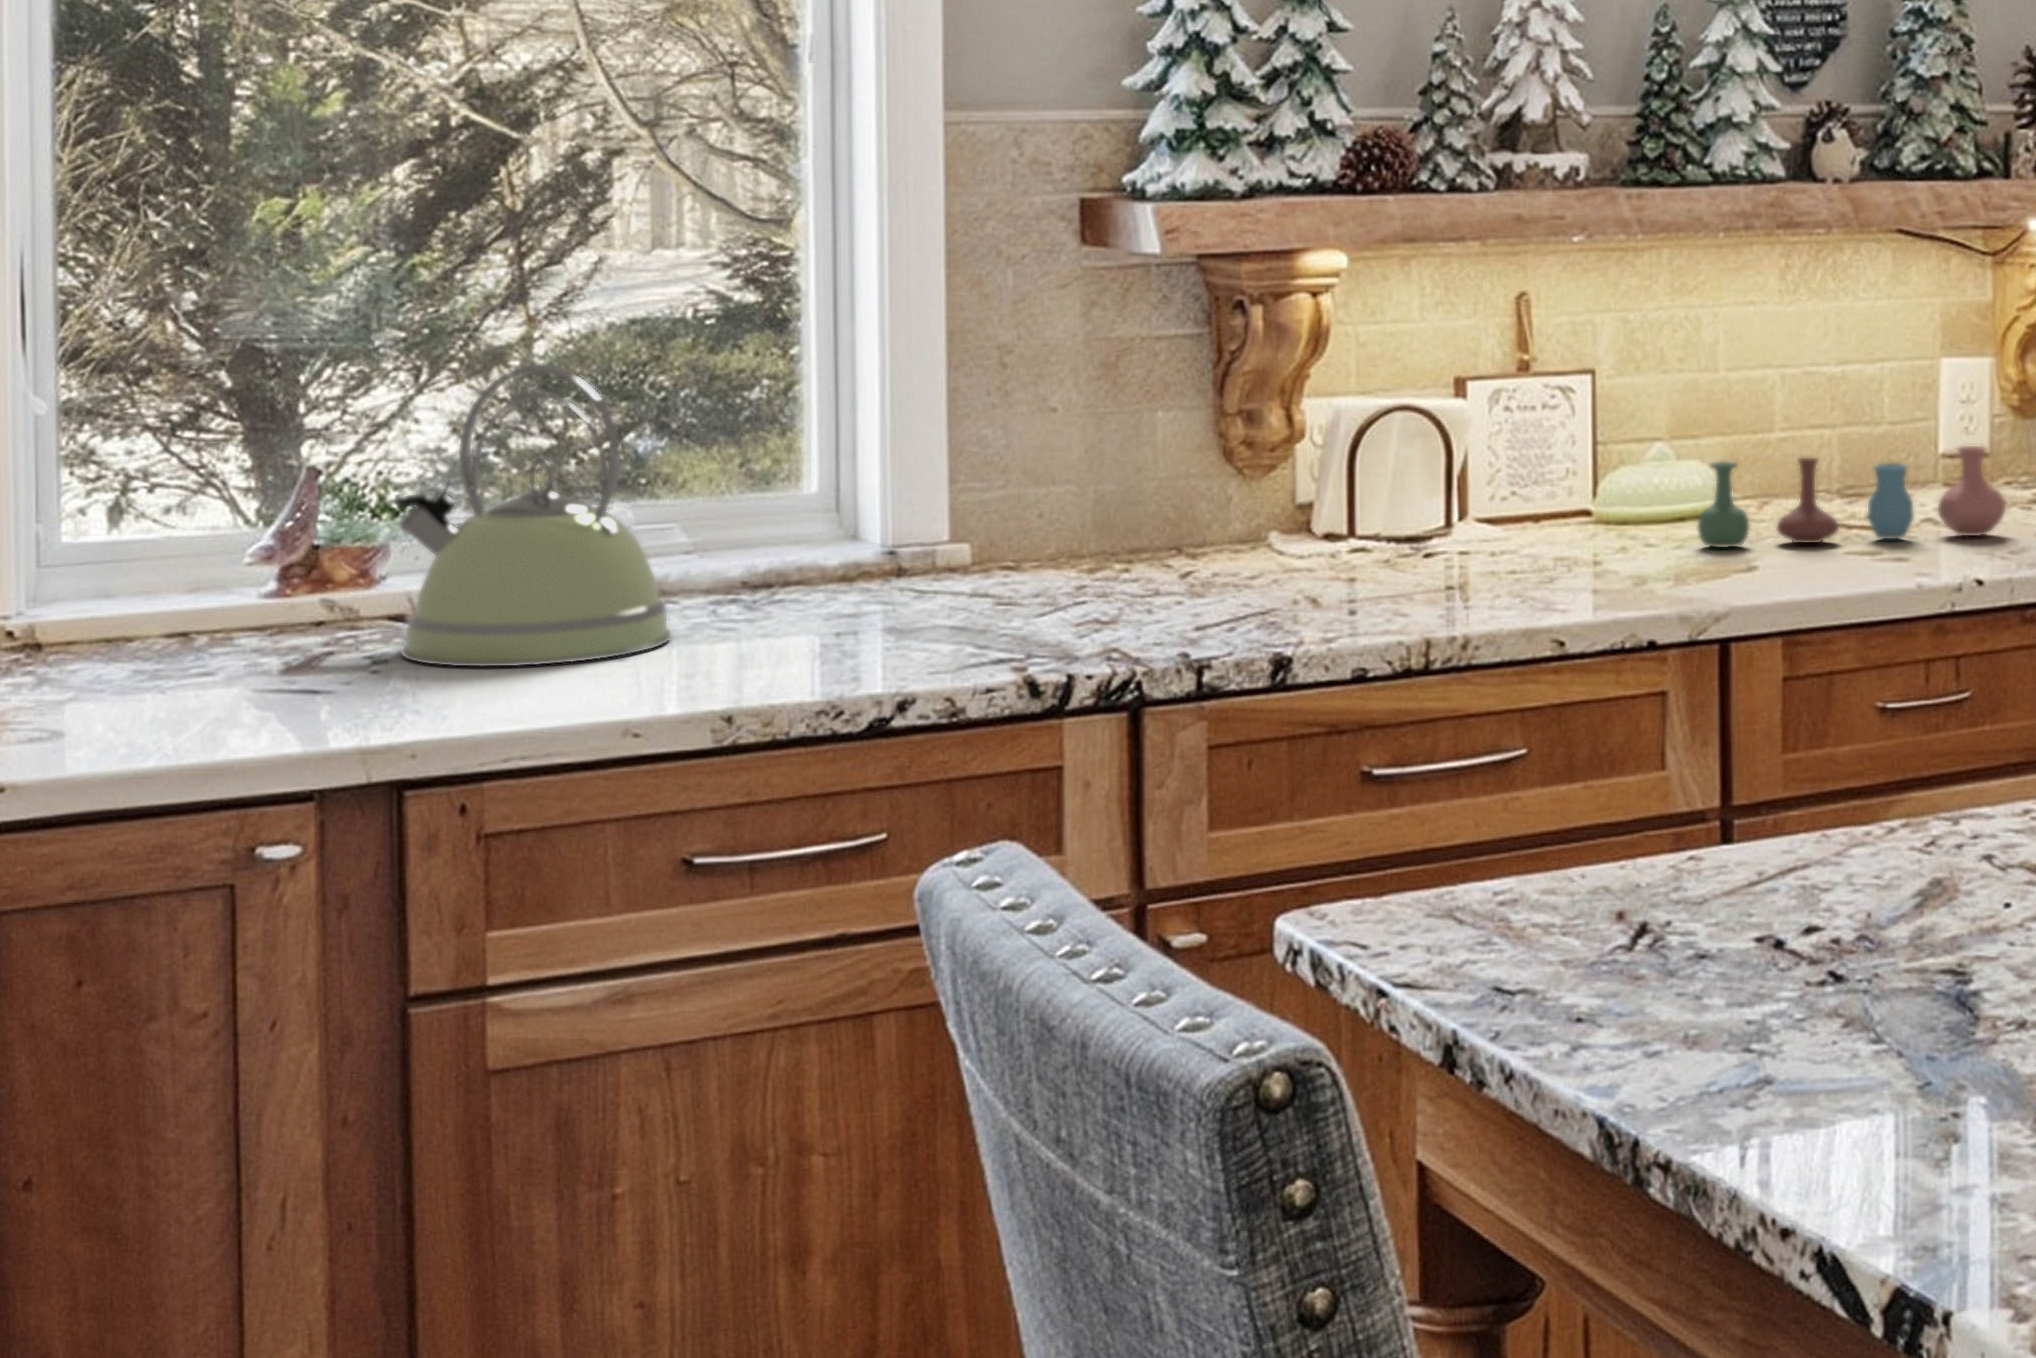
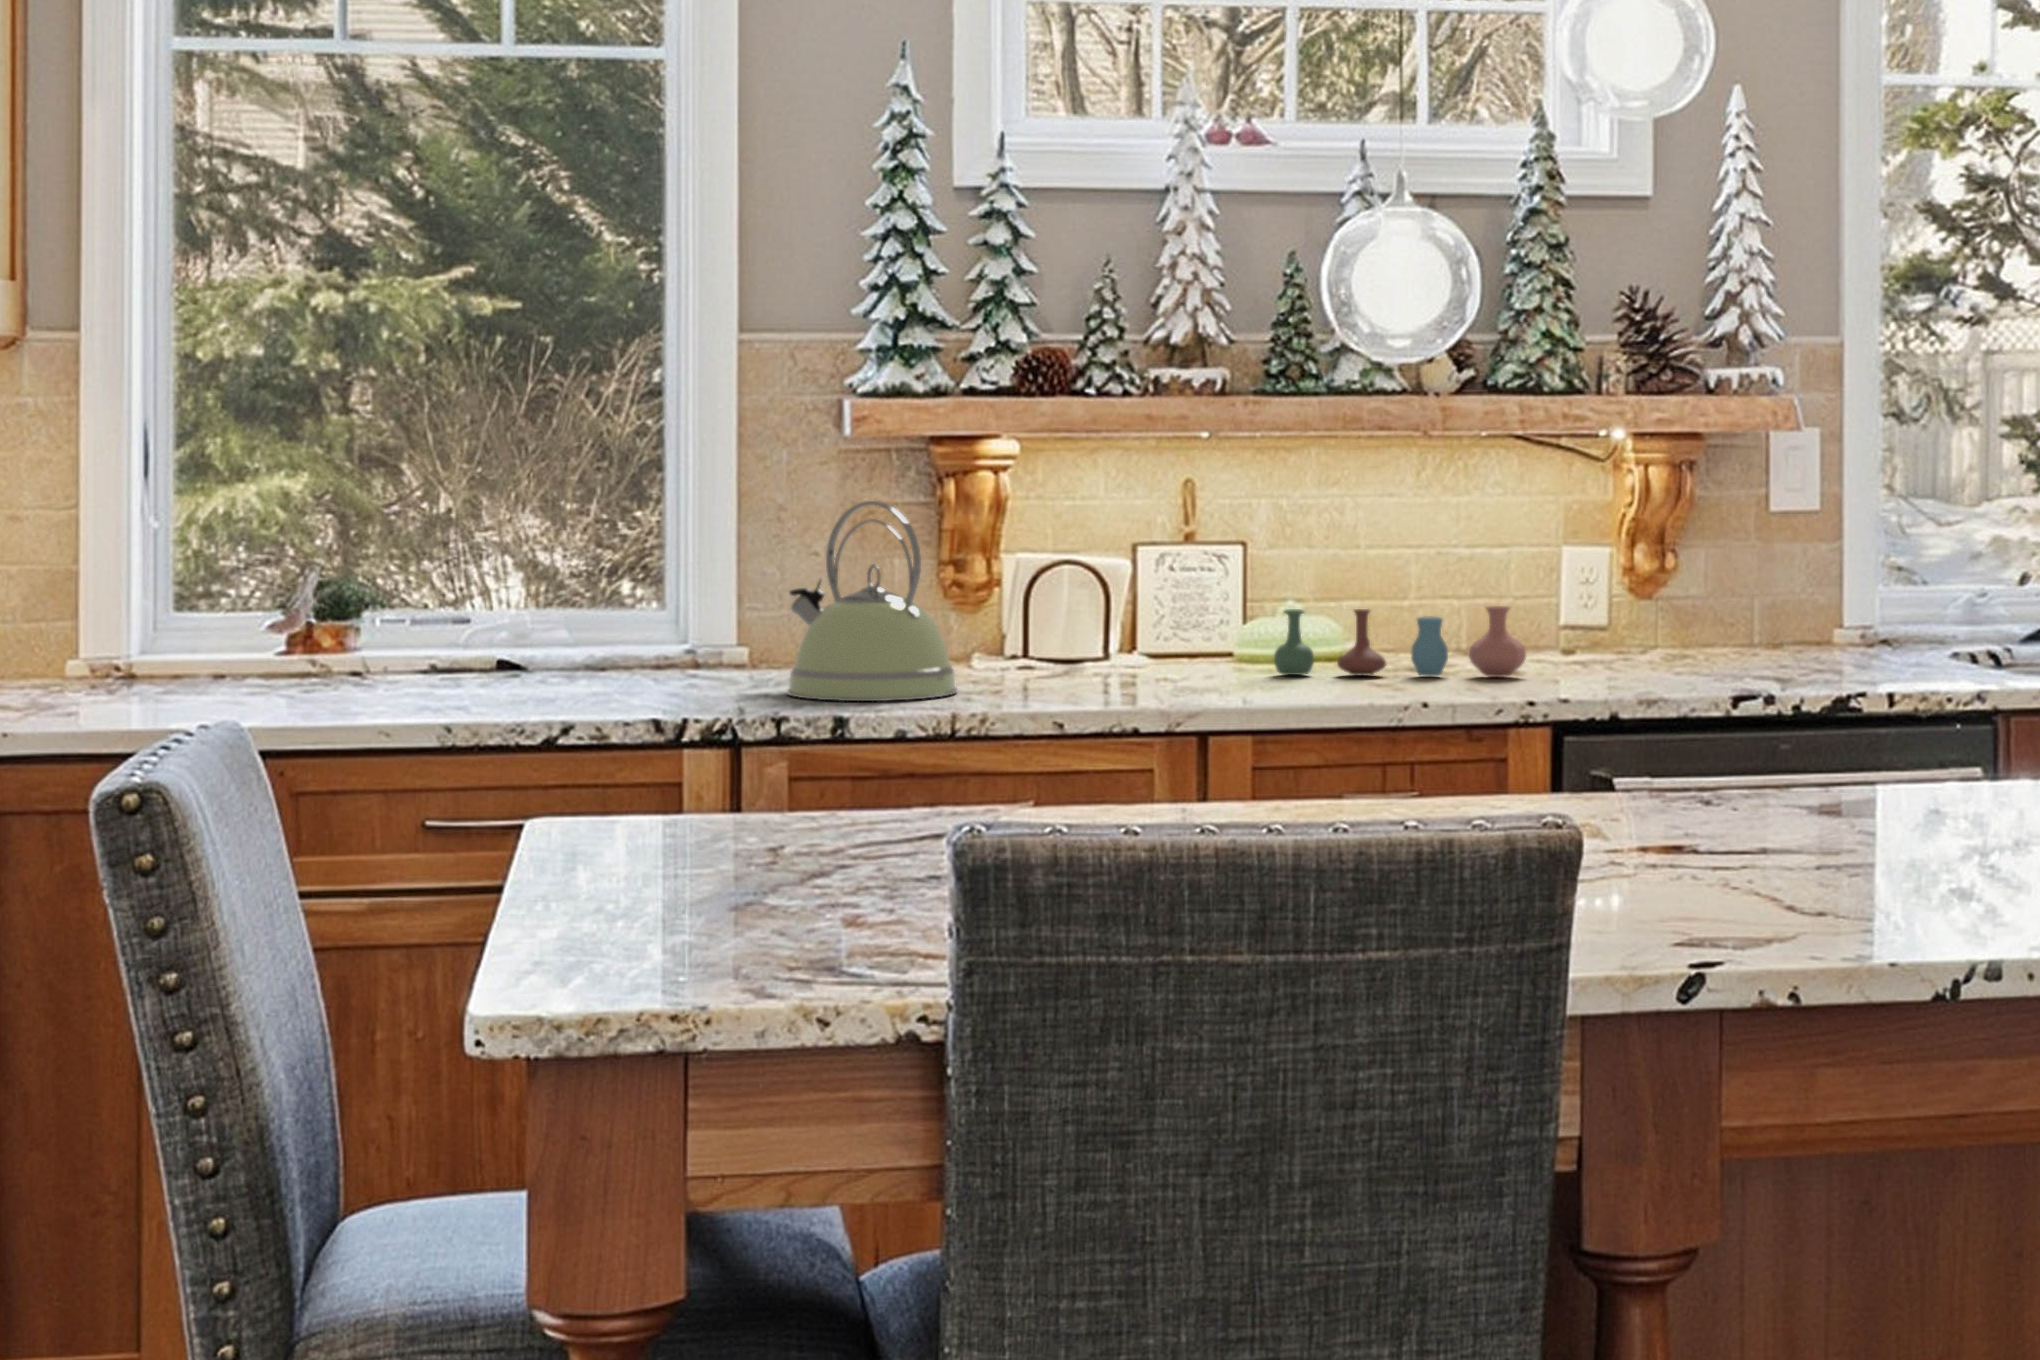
kettle: present [396,365,671,666] -> present [787,501,957,701]

